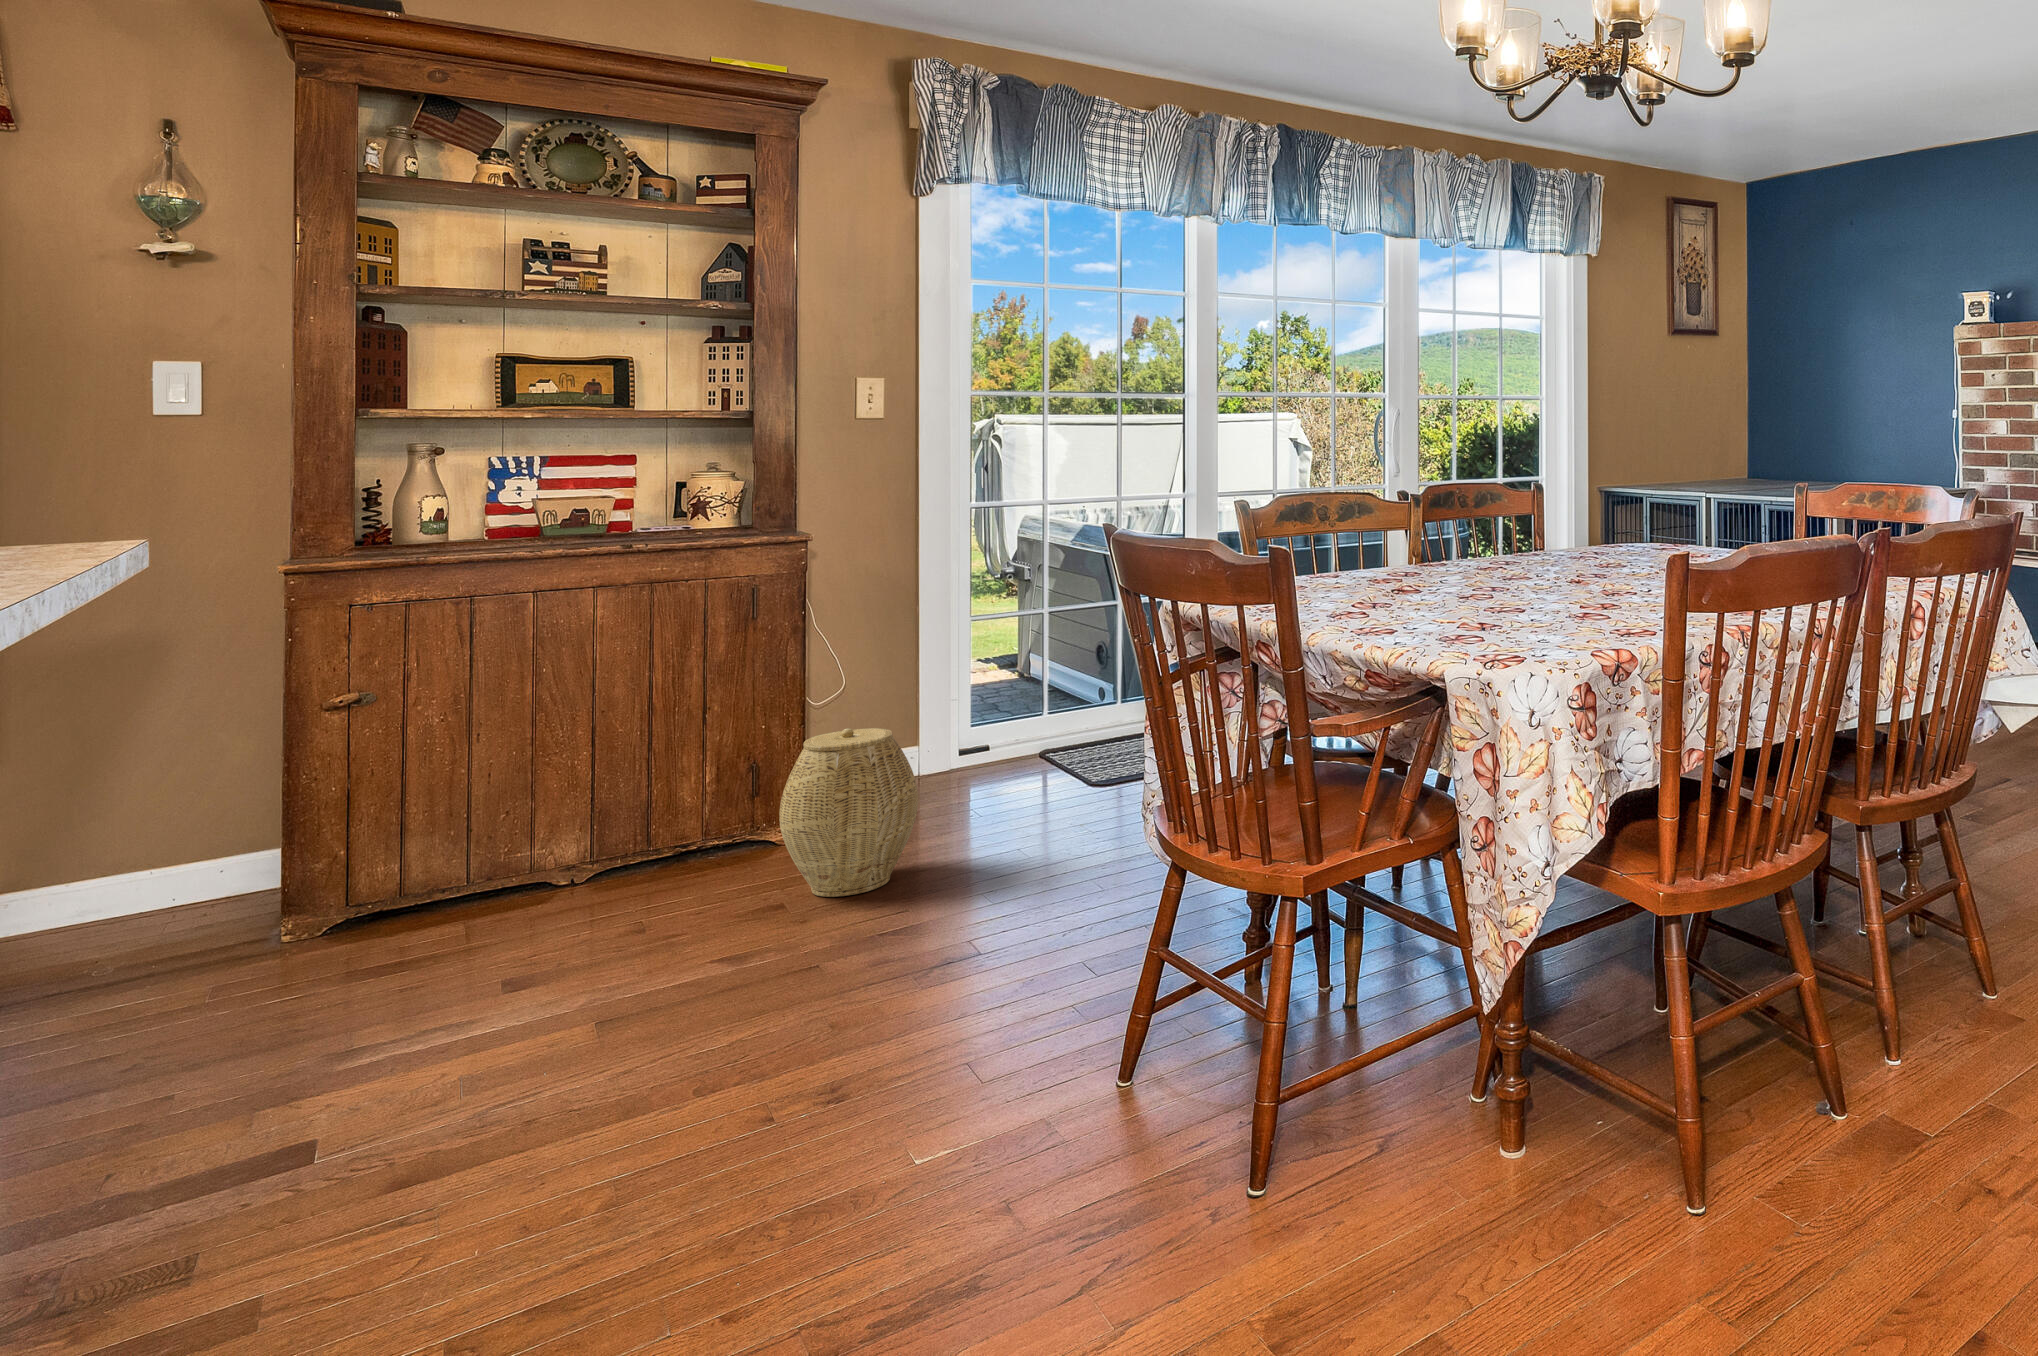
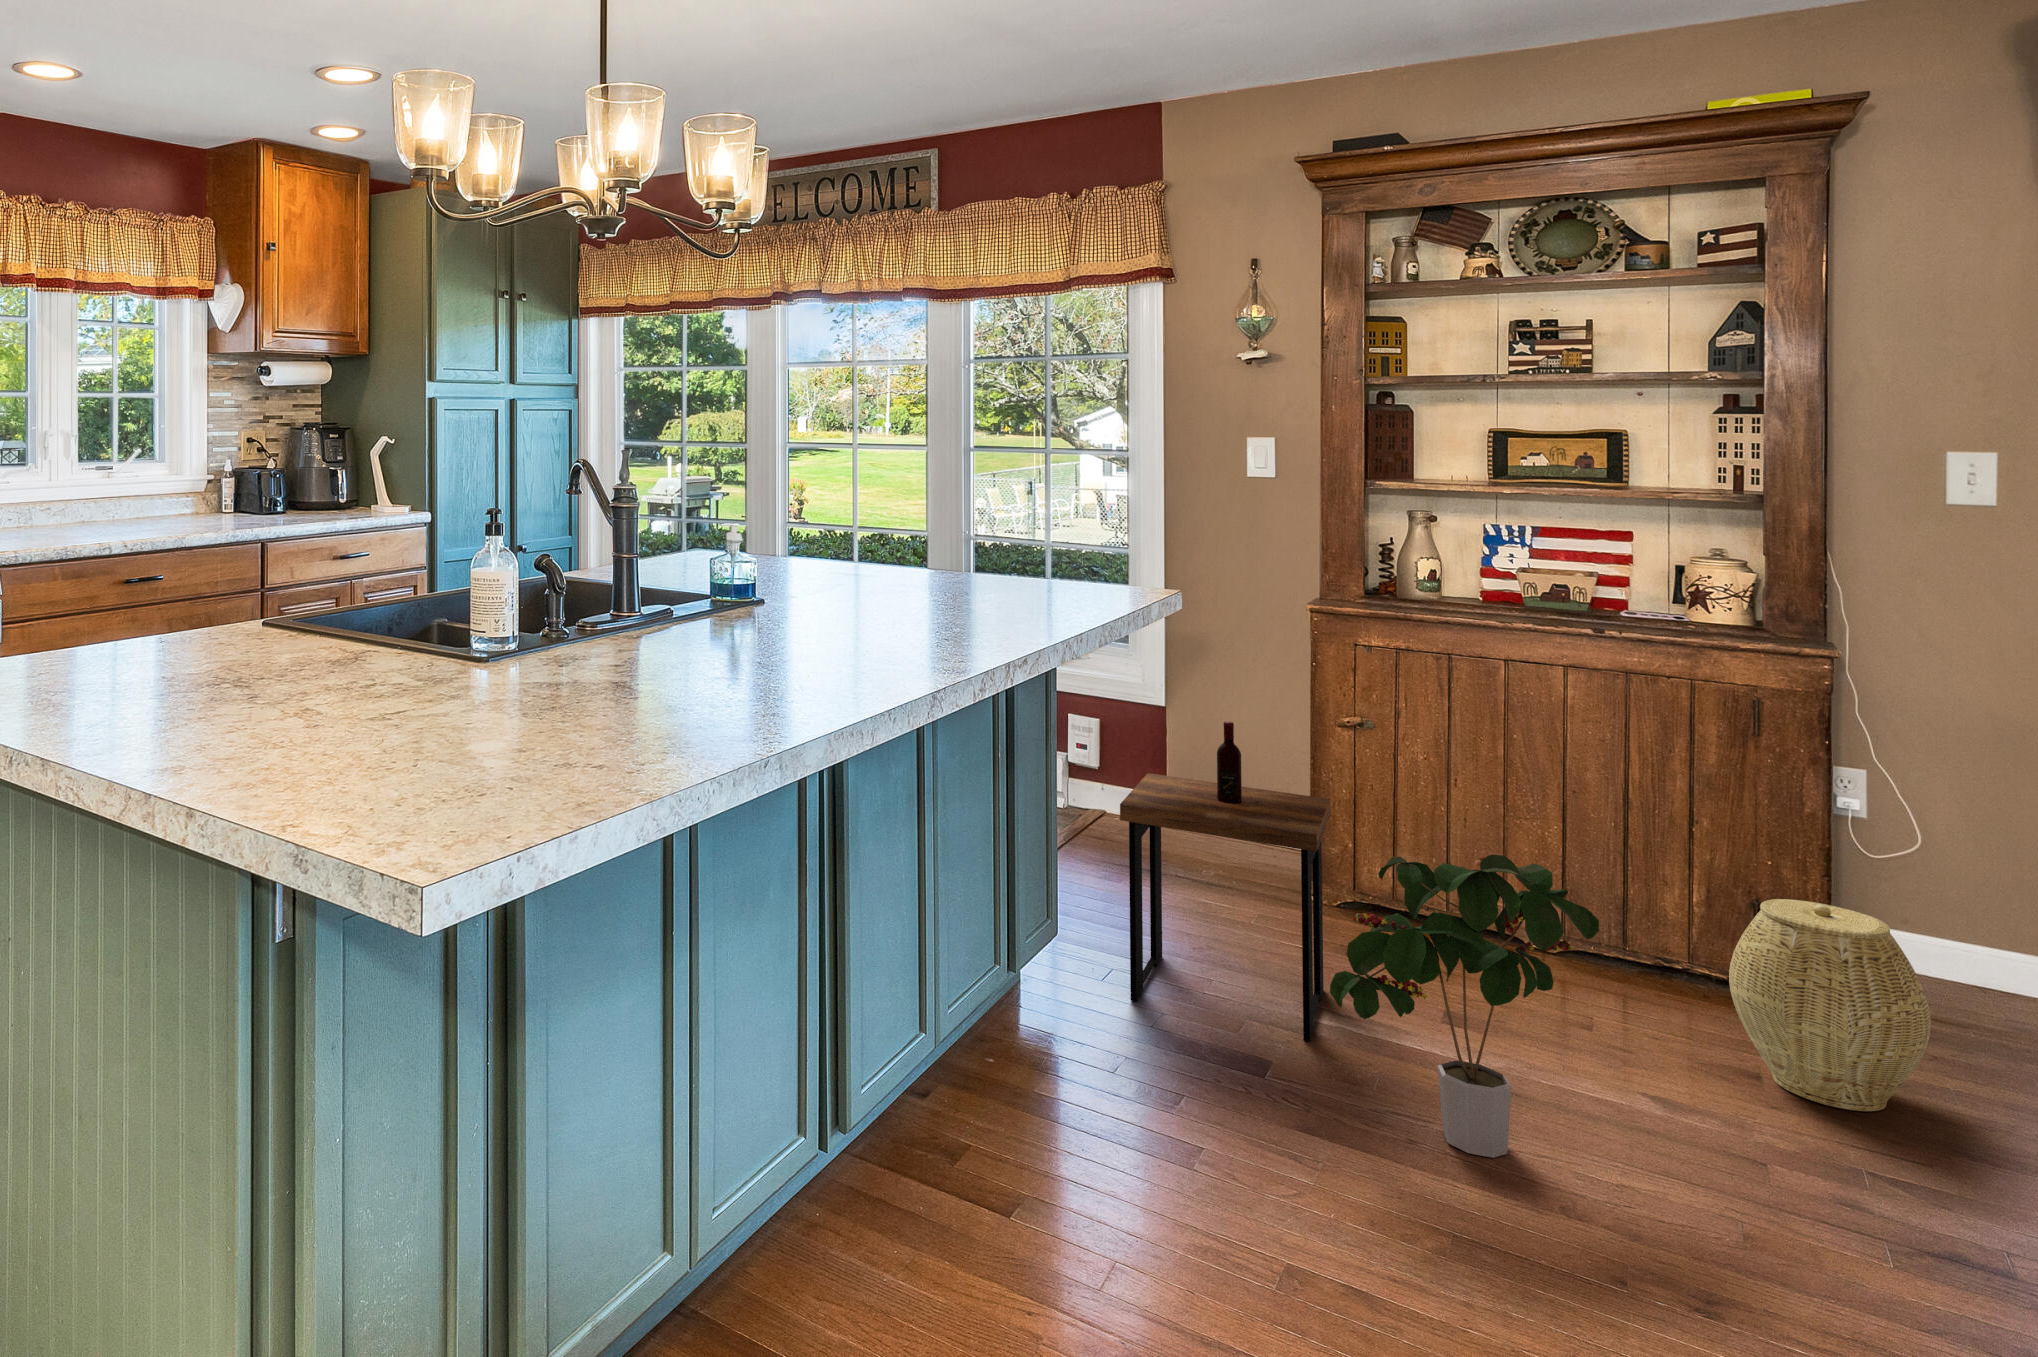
side table: none [81,702,409,1149] -> present [1120,721,1330,1041]
potted plant: none [493,740,737,1068] -> present [1330,854,1599,1158]

